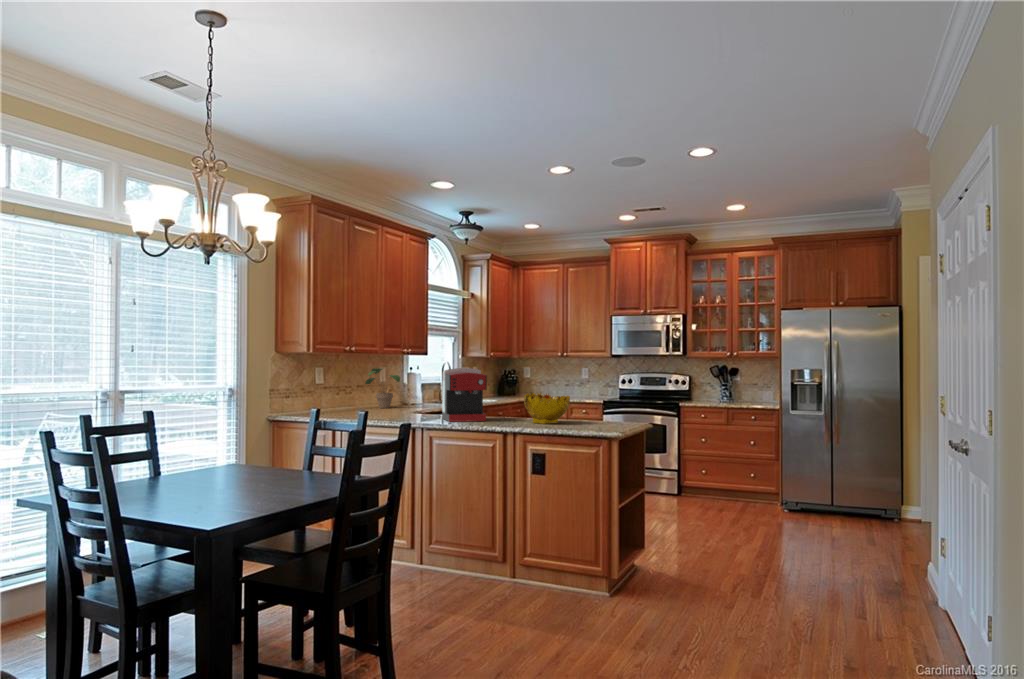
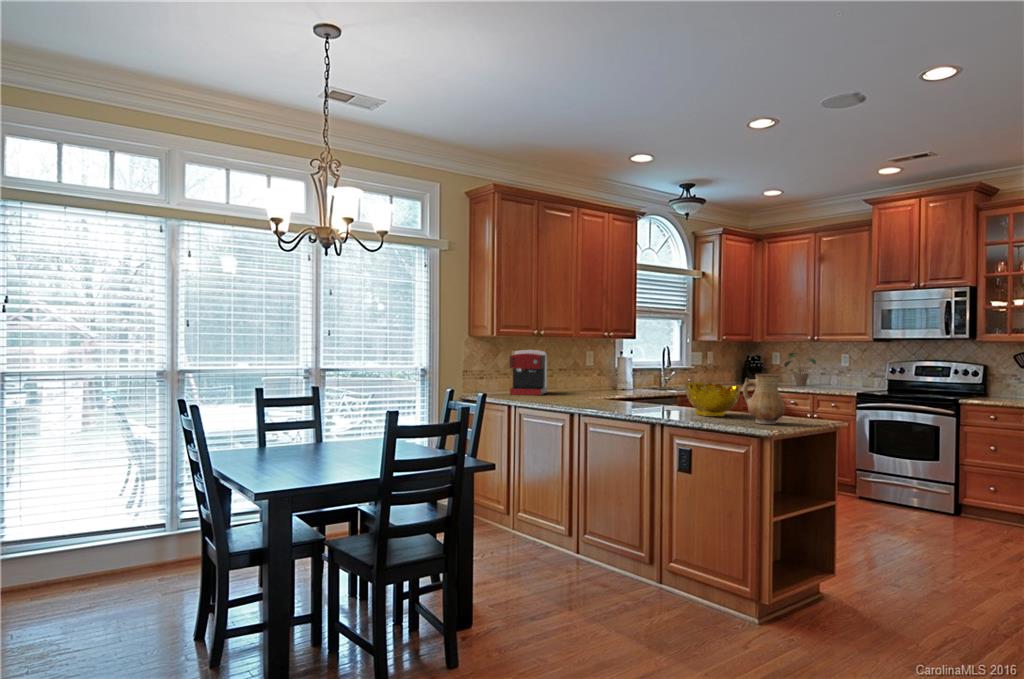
potted plant: present [365,368,400,408] -> present [784,353,816,386]
coffee maker: present [442,368,487,422] -> present [510,350,547,395]
ceramic pitcher: none [581,385,615,427] -> present [743,374,785,424]

